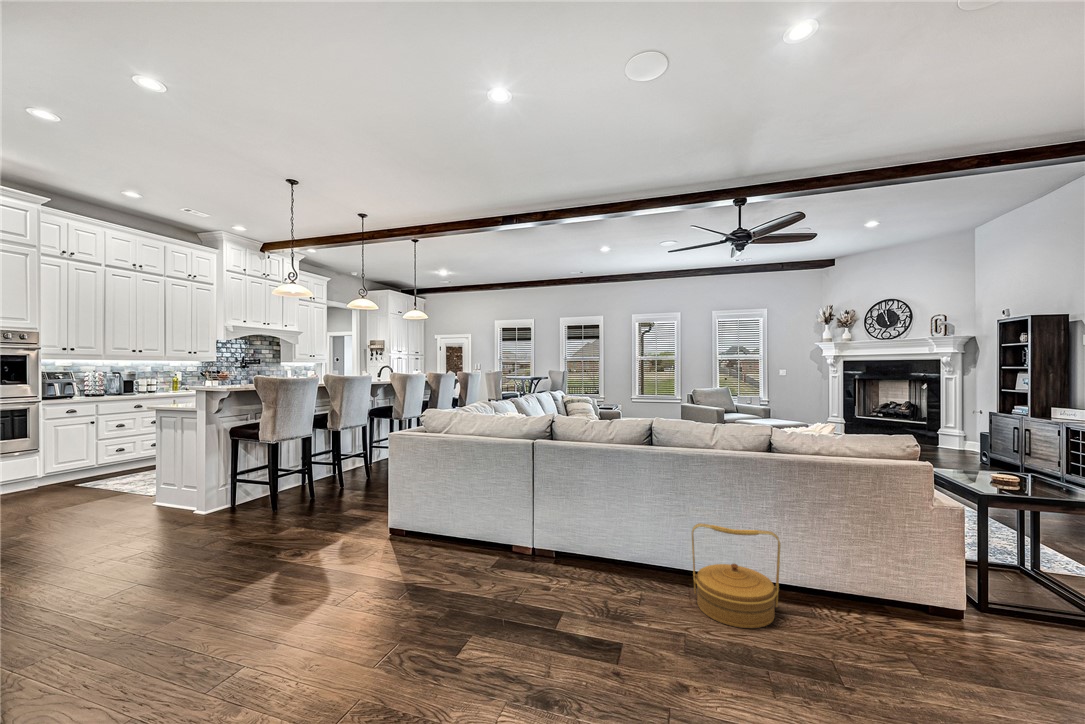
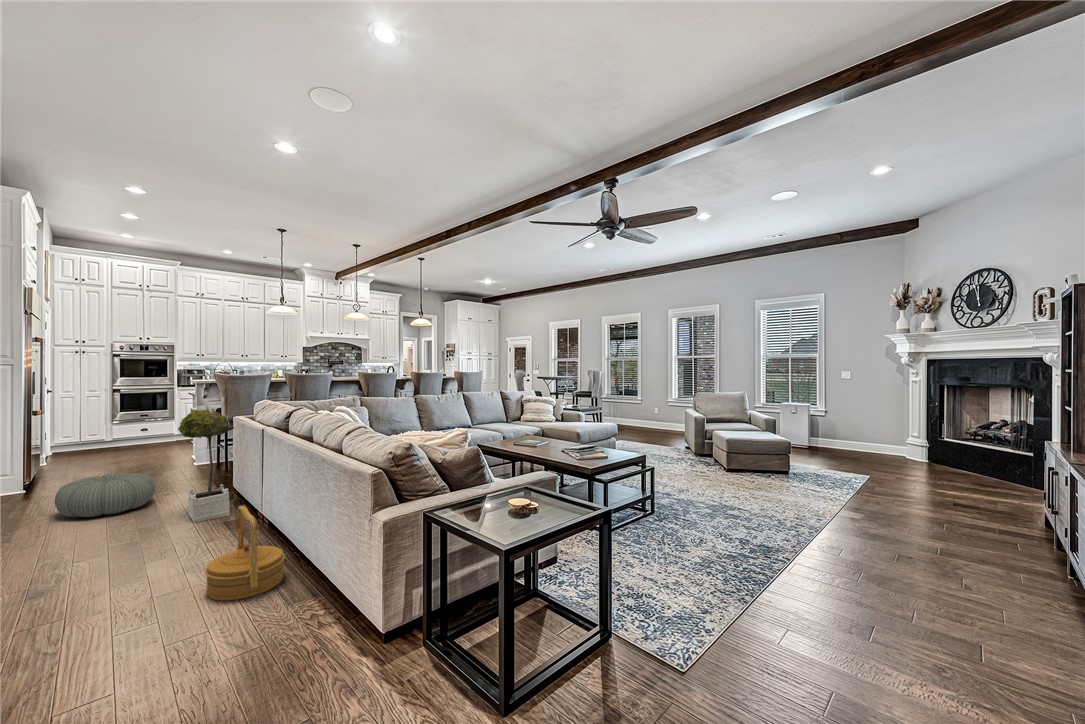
potted tree: none [421,423,484,573] -> present [178,408,234,523]
pouf: none [210,526,339,609] -> present [55,473,155,517]

